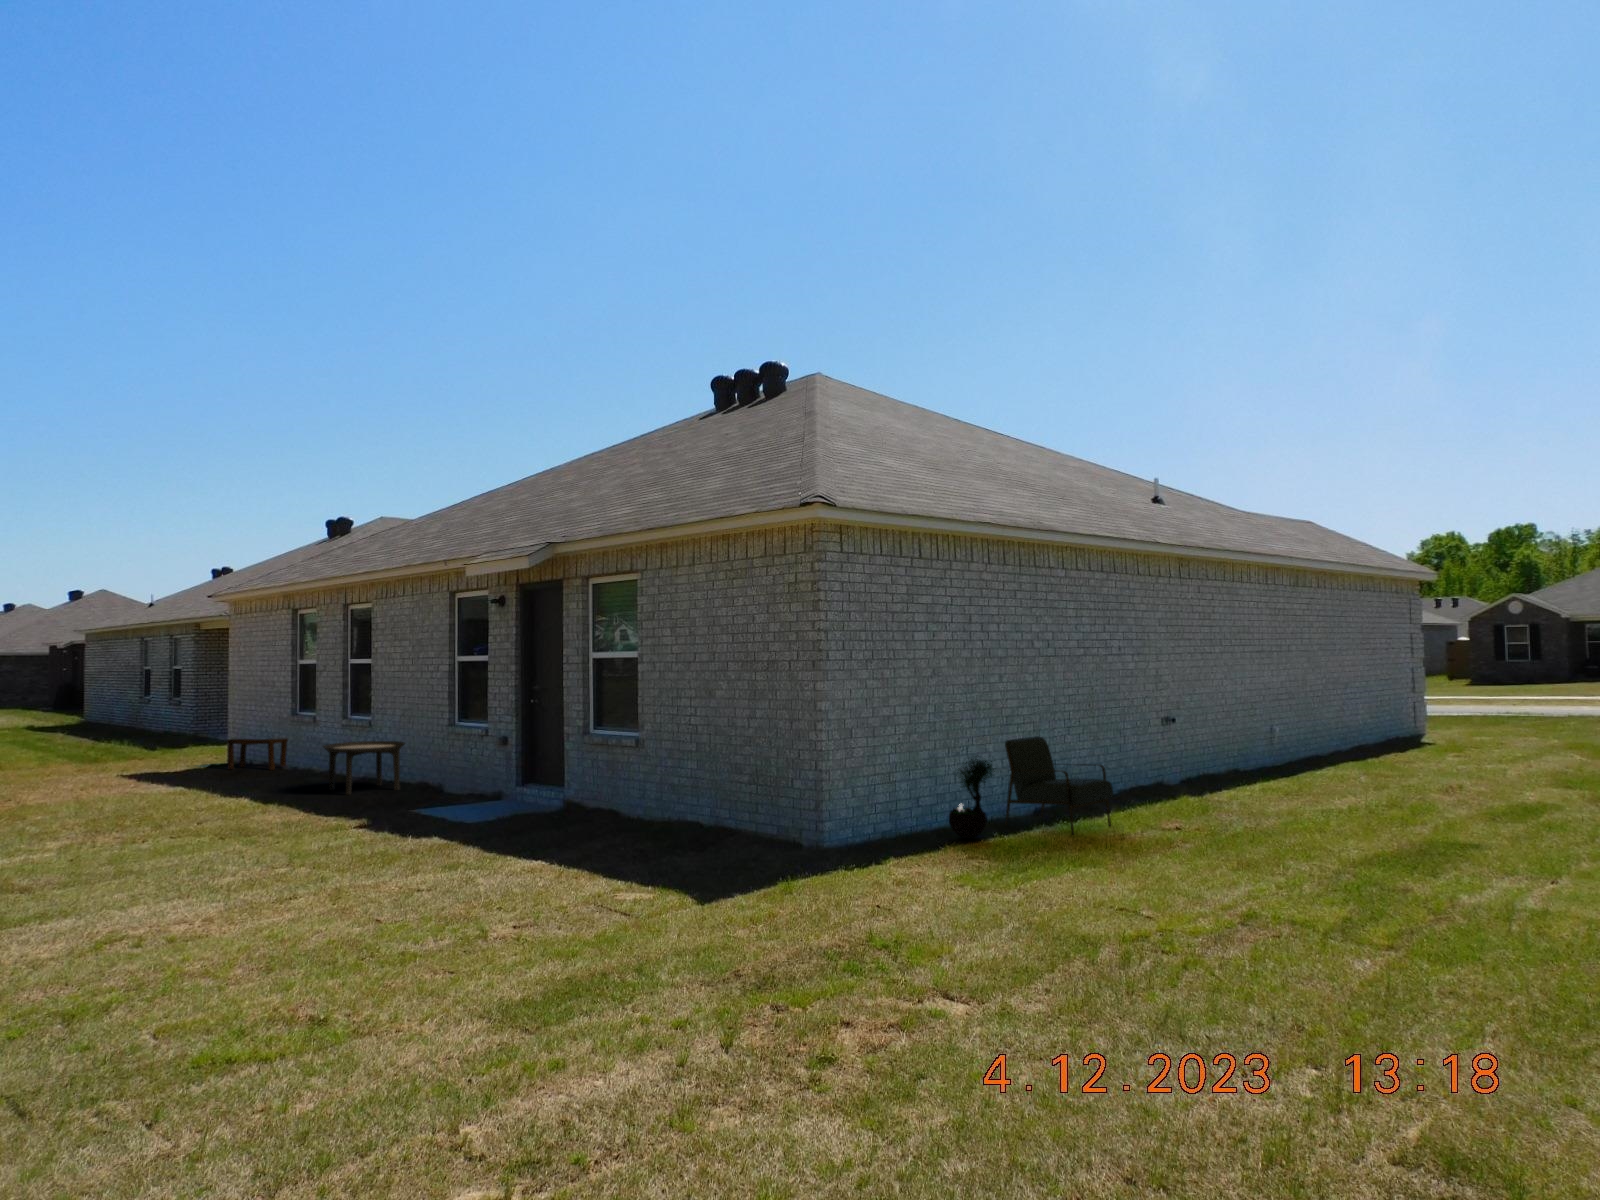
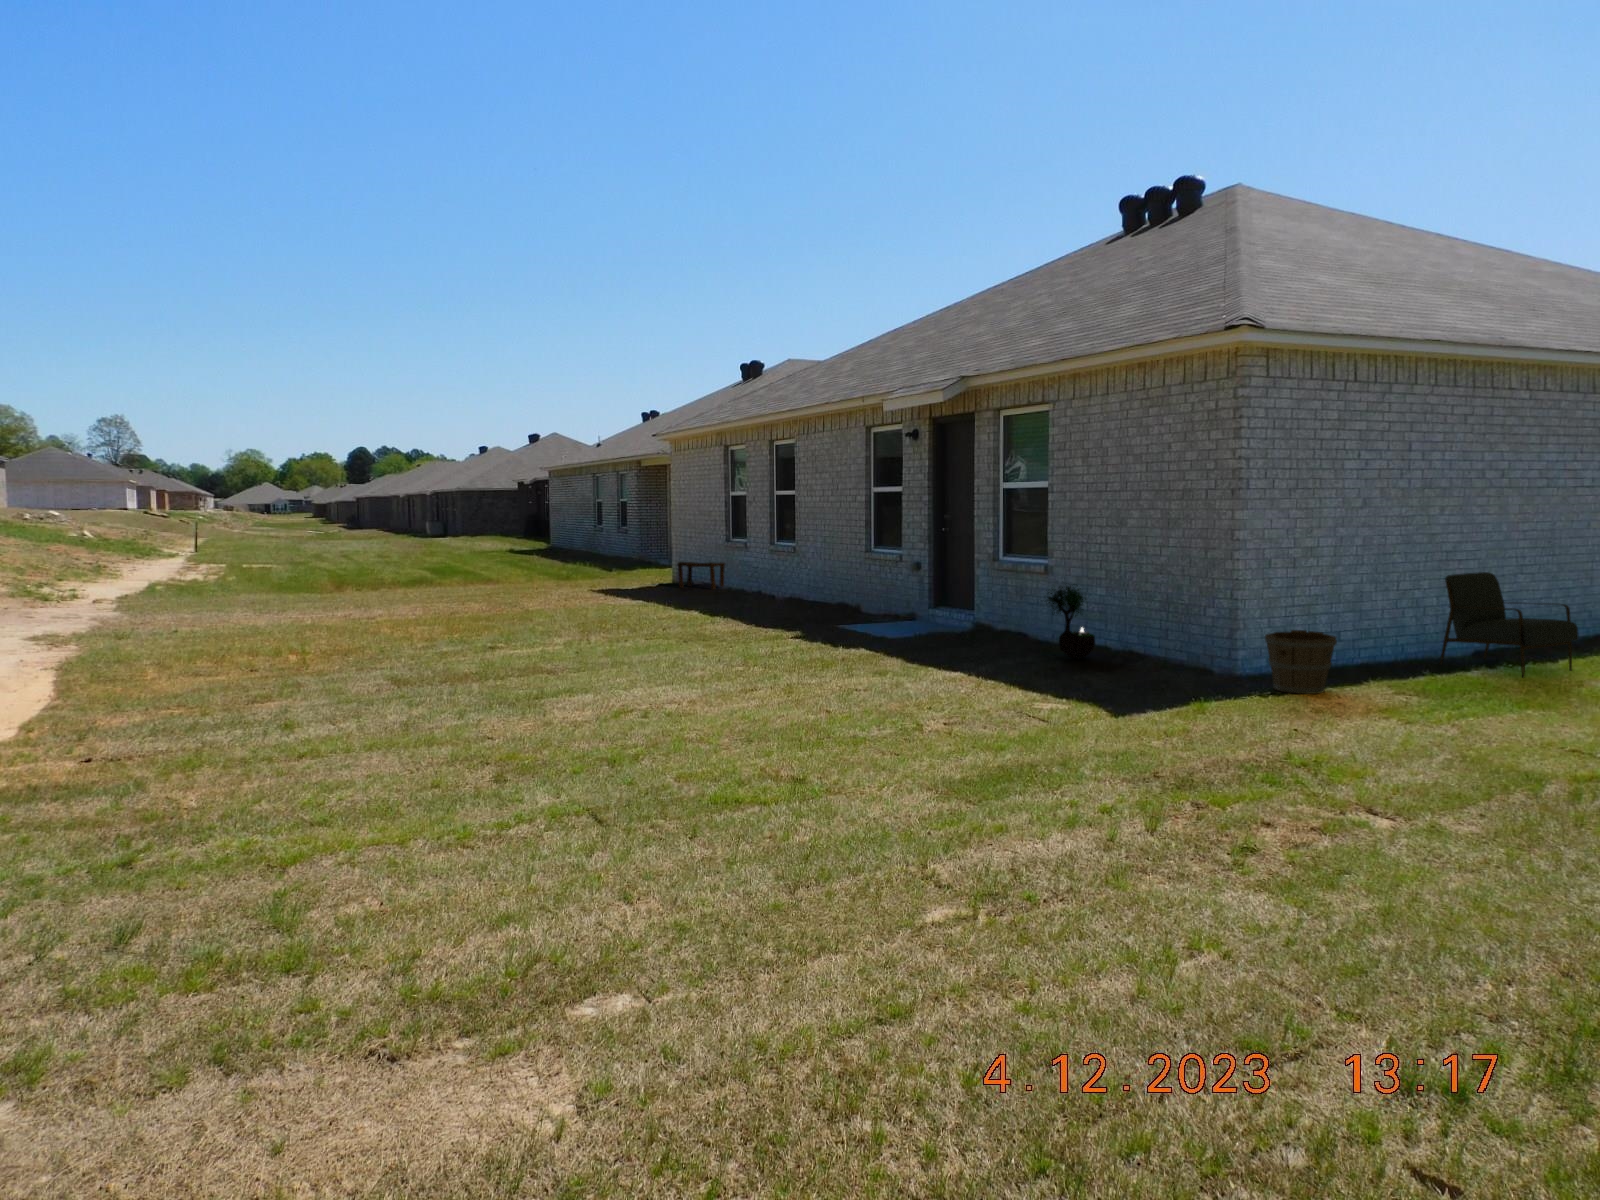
round table: present [323,741,405,795] -> none [758,565,827,611]
potted tree: present [949,759,995,838] -> present [1047,586,1095,659]
wooden bucket: none [850,799,915,865] -> present [1265,630,1337,694]

